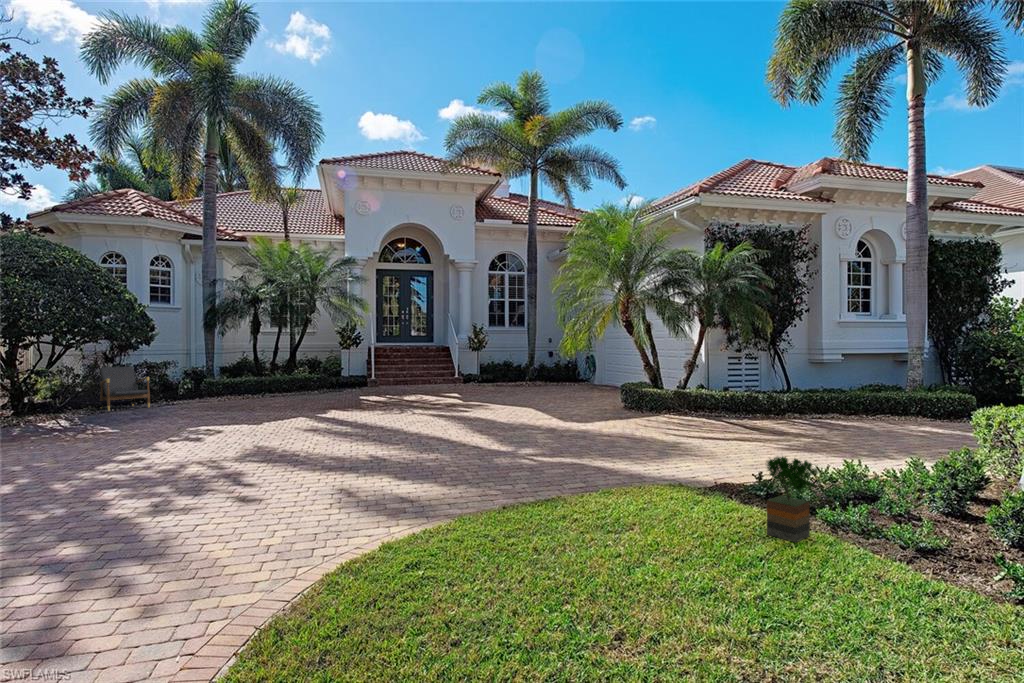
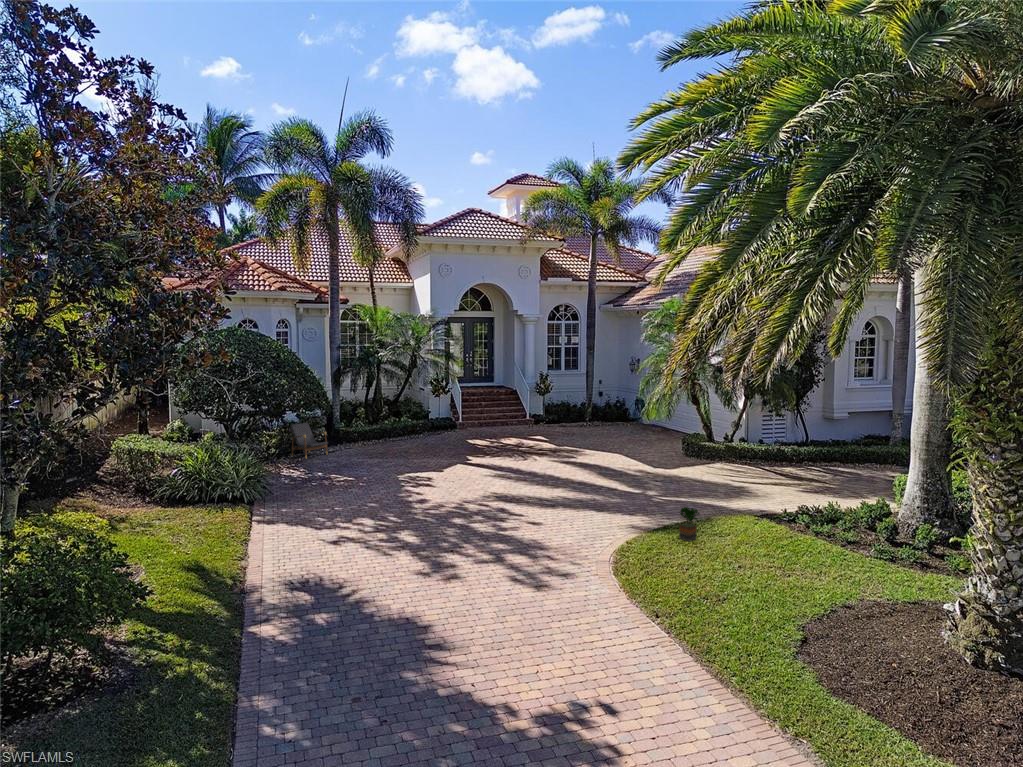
potted tree: present [767,457,819,542] -> present [679,507,700,541]

